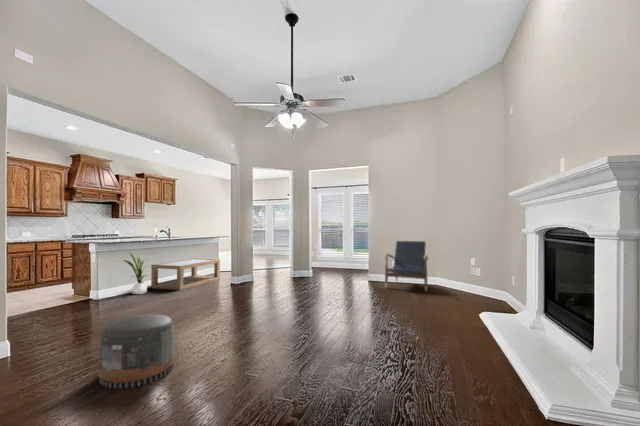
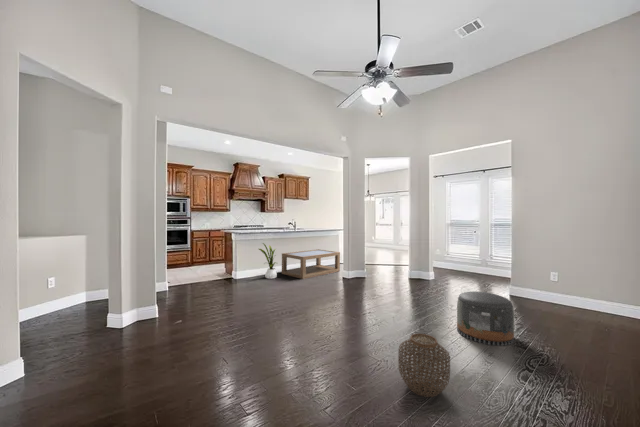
lounge chair: present [385,241,428,291] -> none [534,245,609,320]
woven basket: none [295,307,332,352] -> present [398,334,450,397]
pouf: present [99,314,175,388] -> present [457,292,514,346]

